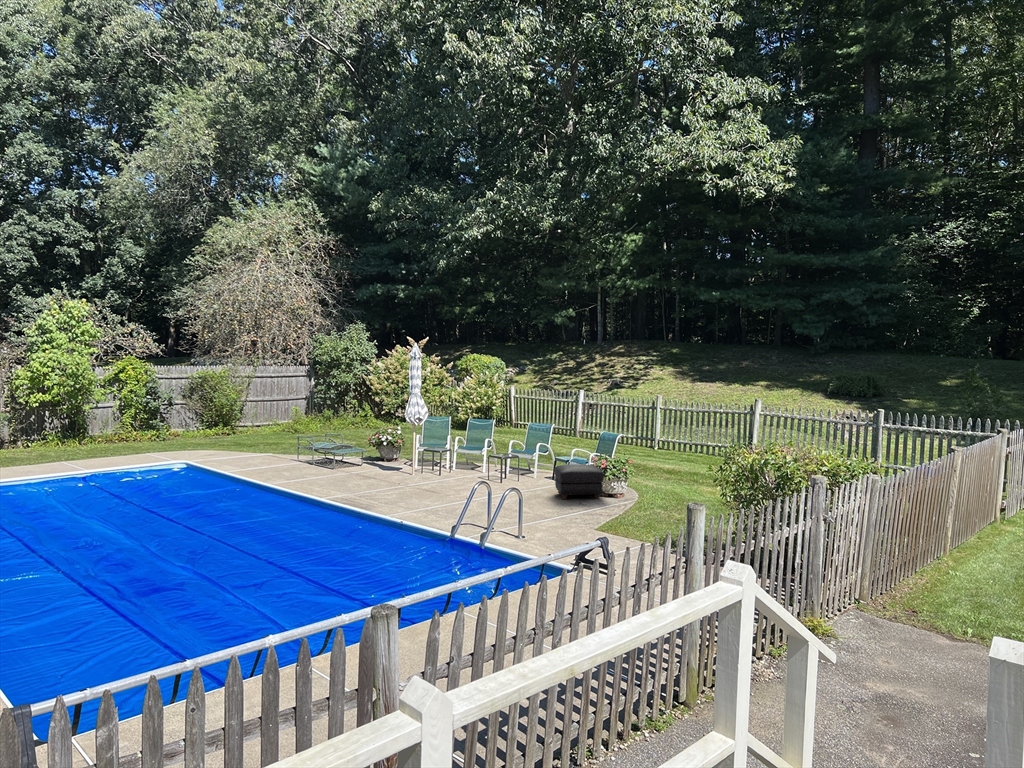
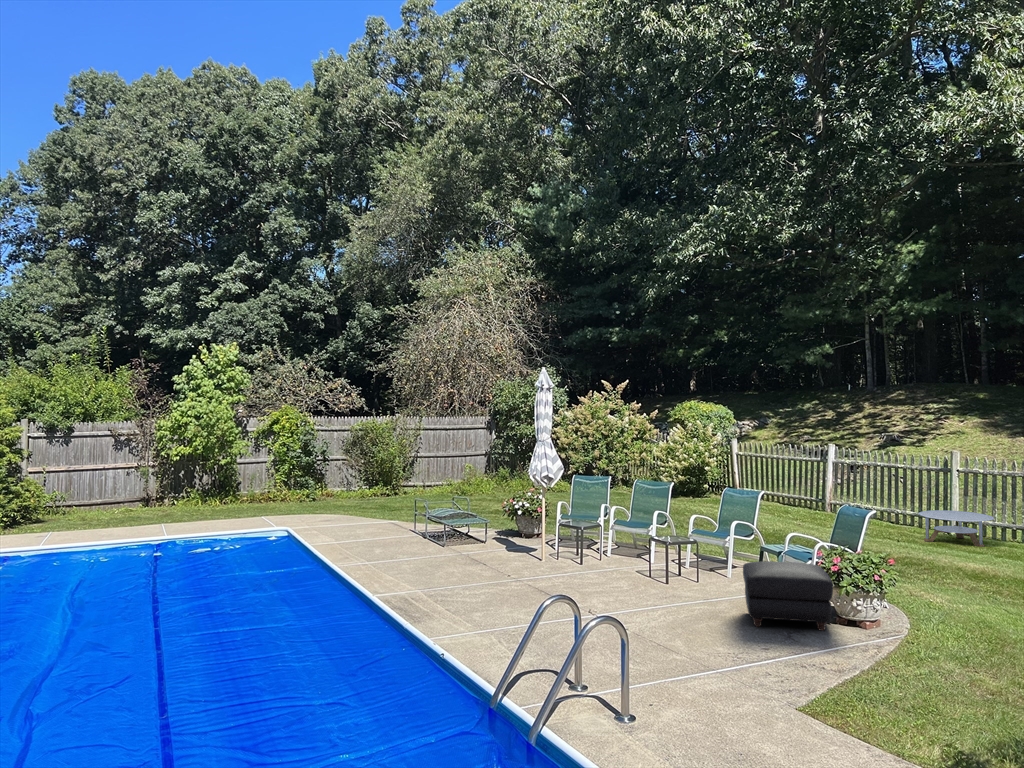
round table: none [637,434,678,455] -> present [919,510,994,547]

